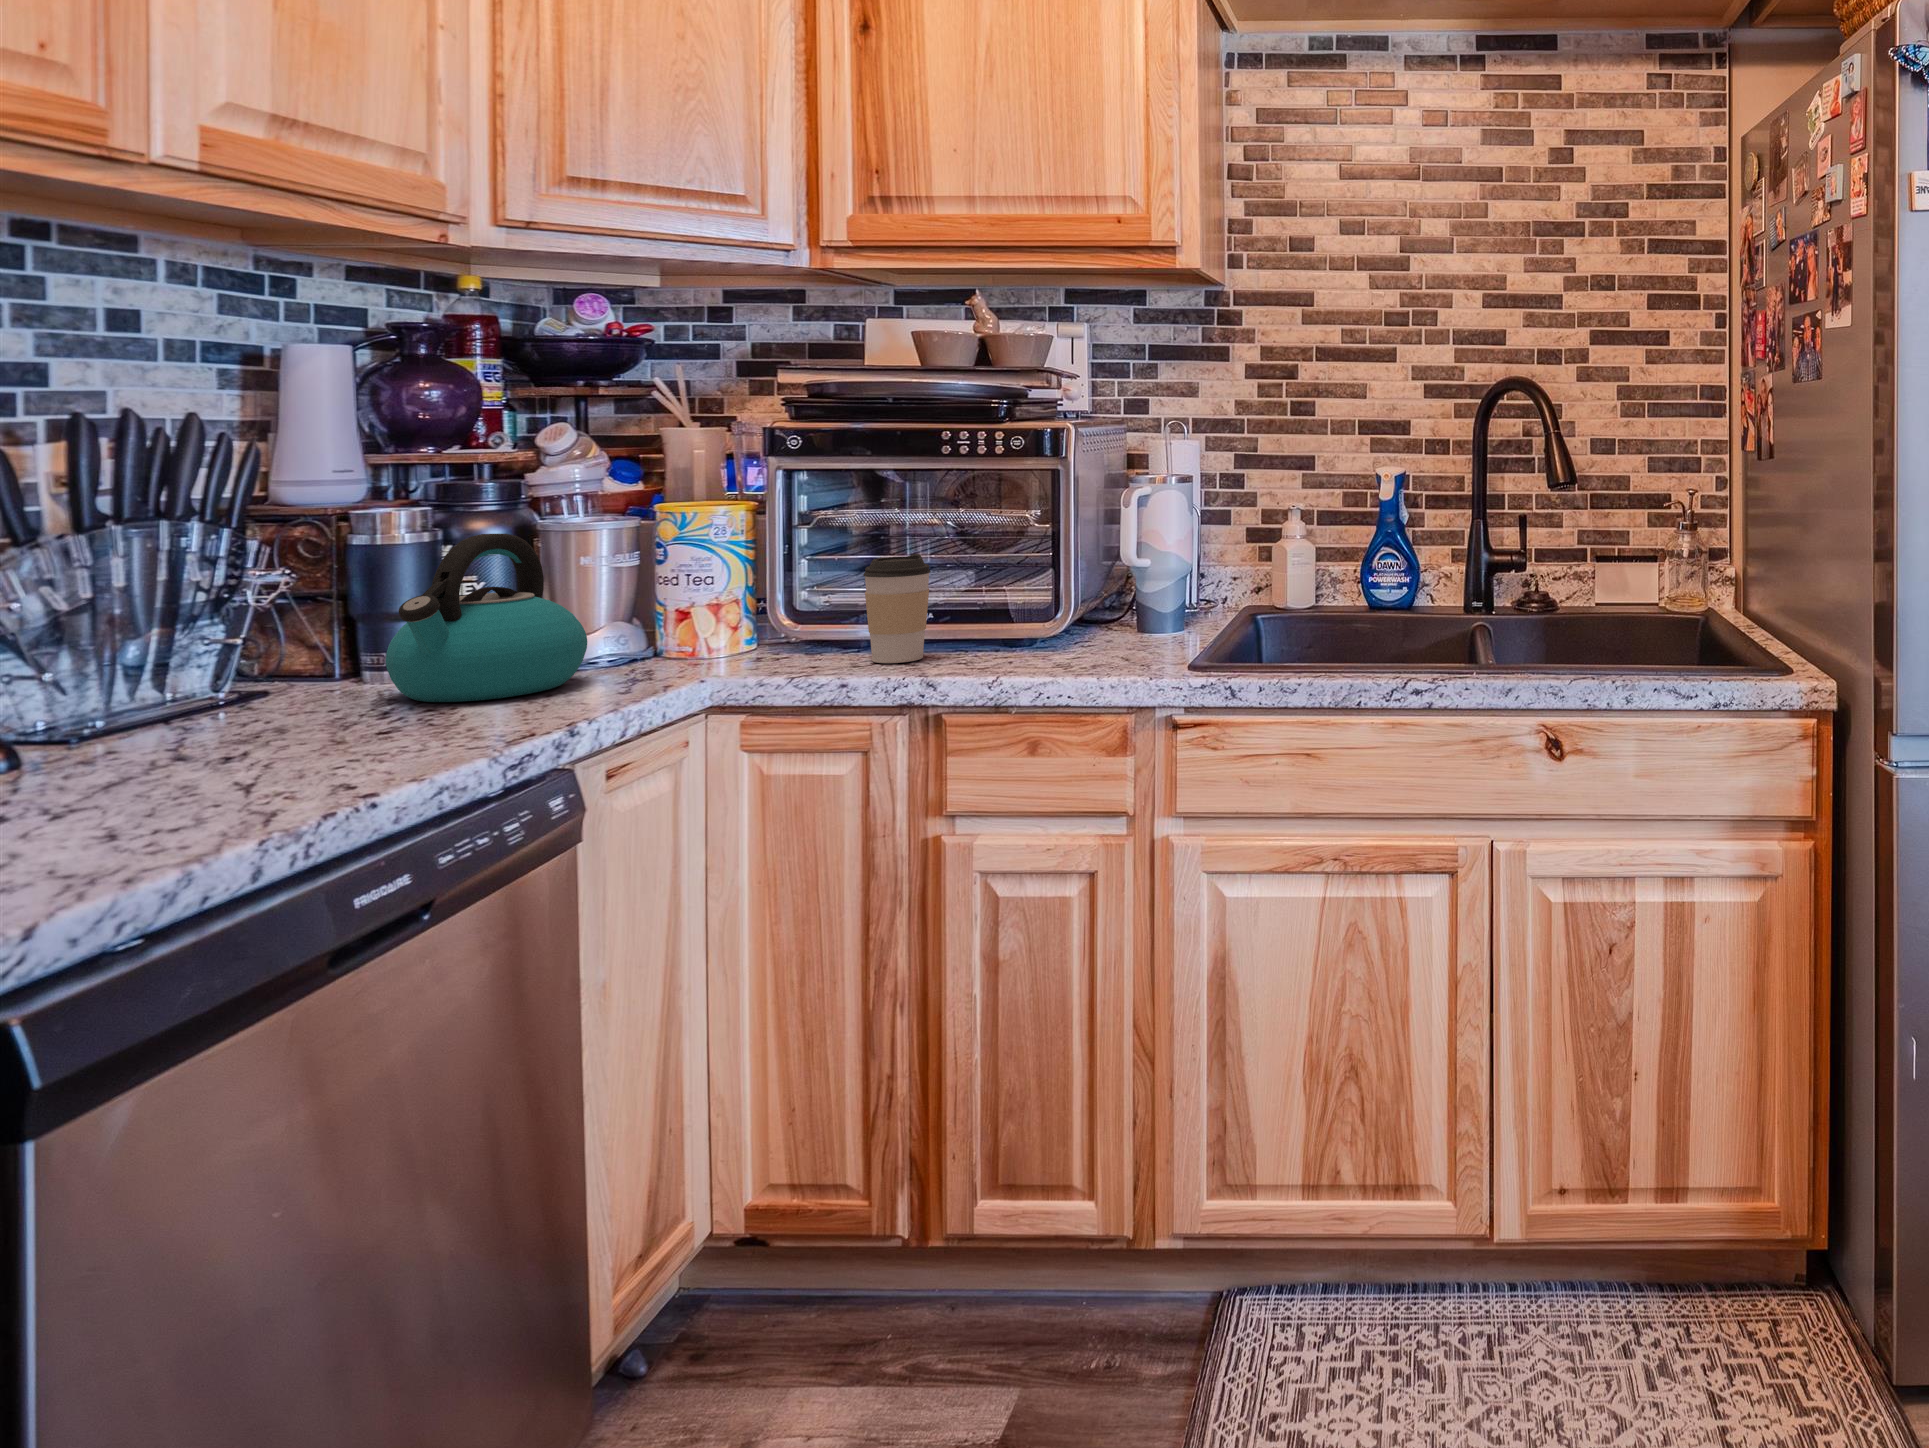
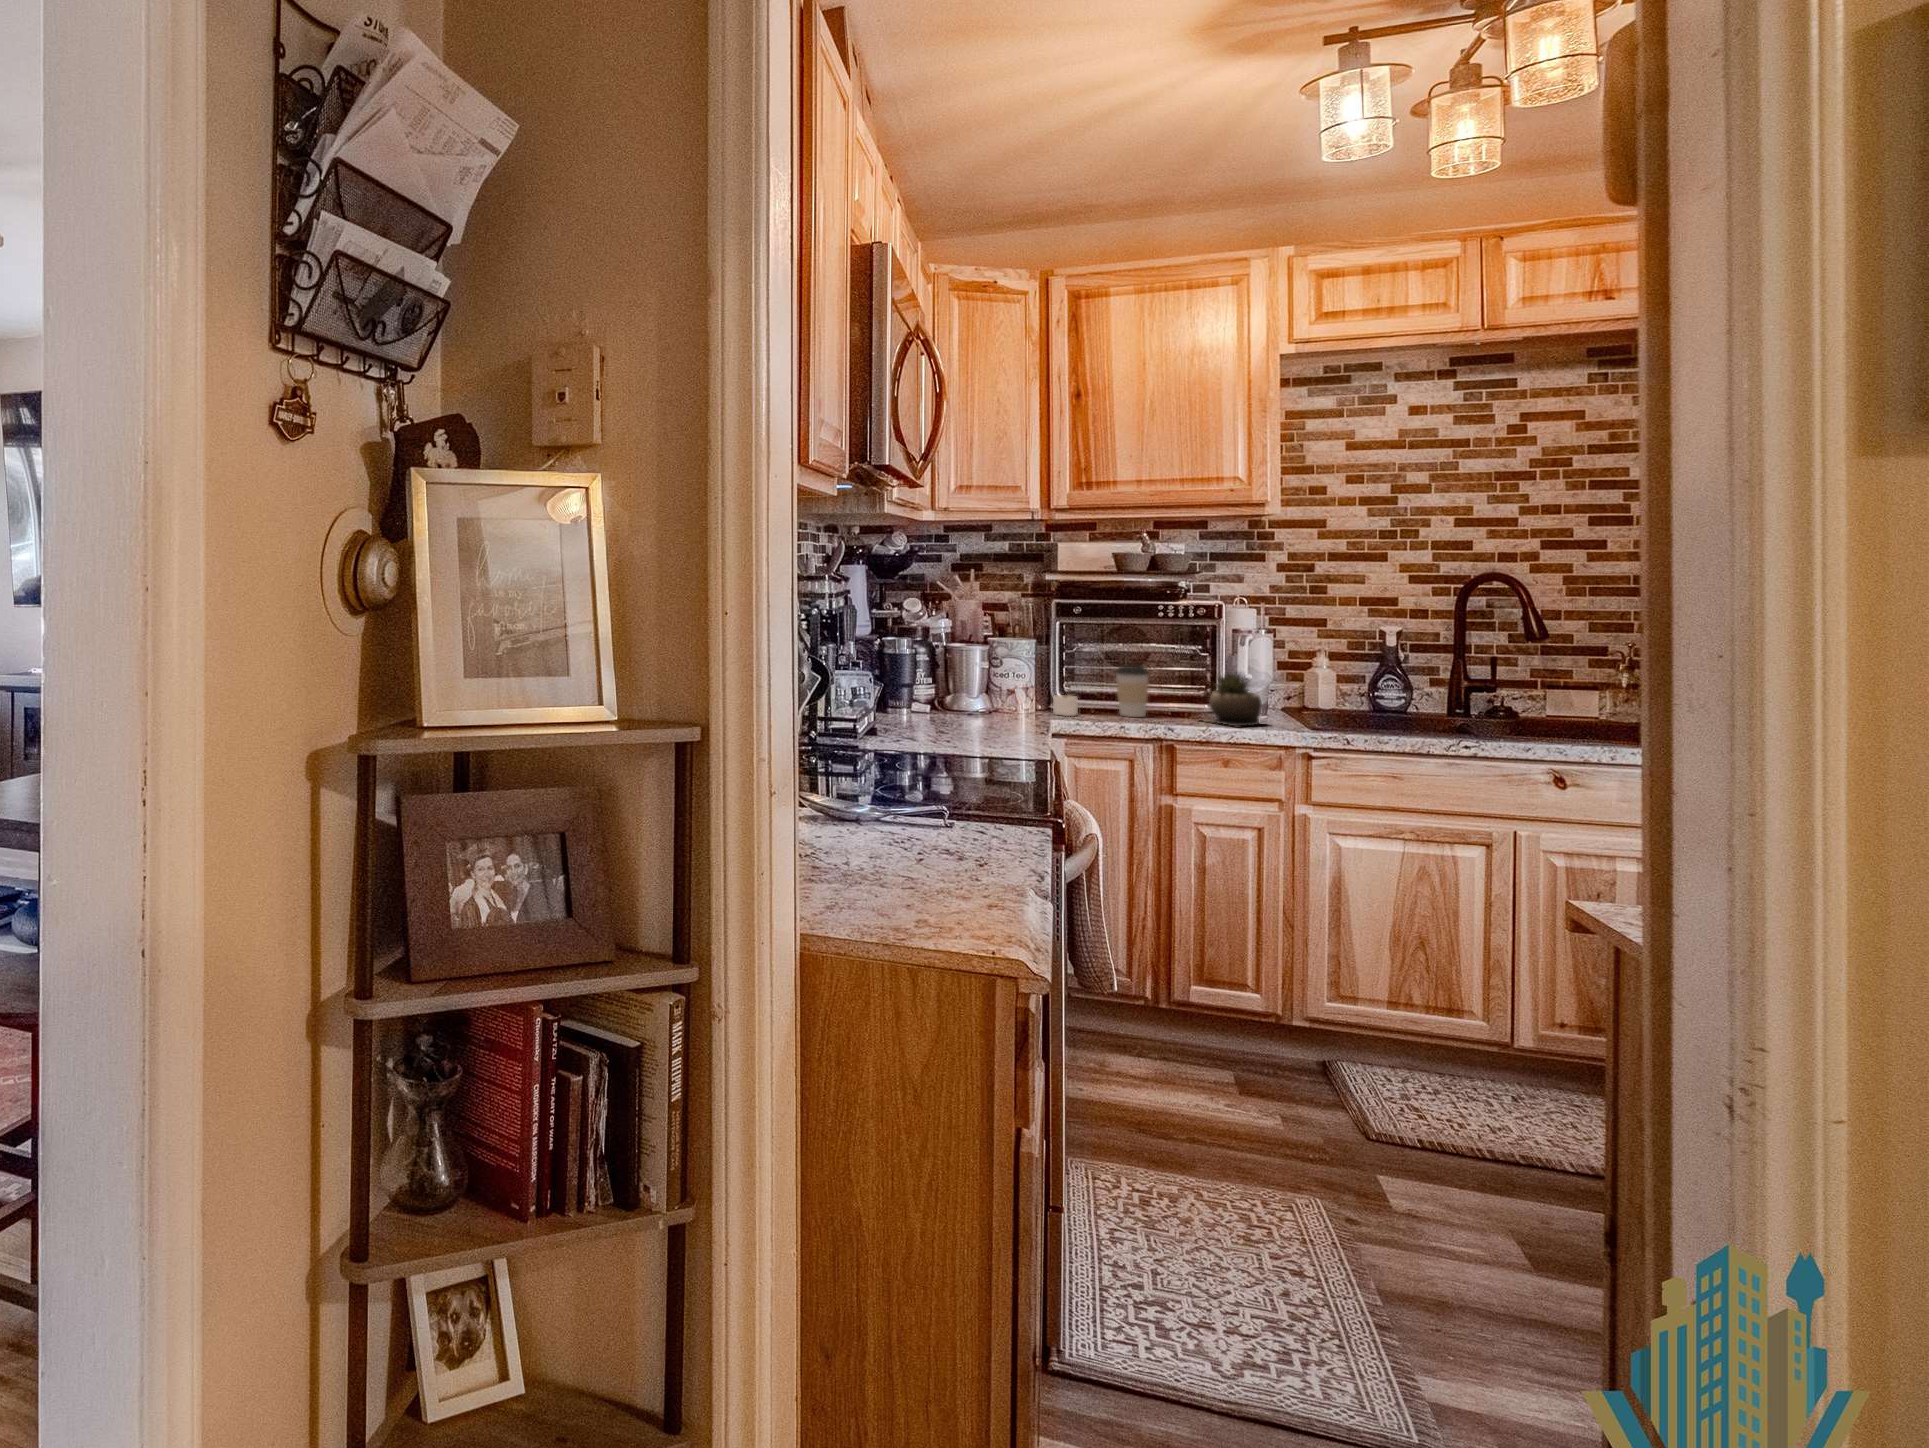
kettle: present [386,534,587,702] -> none [932,647,1008,718]
succulent plant: none [1007,558,1141,671] -> present [1206,673,1262,727]
candle: none [718,625,788,673] -> present [1053,695,1078,716]

